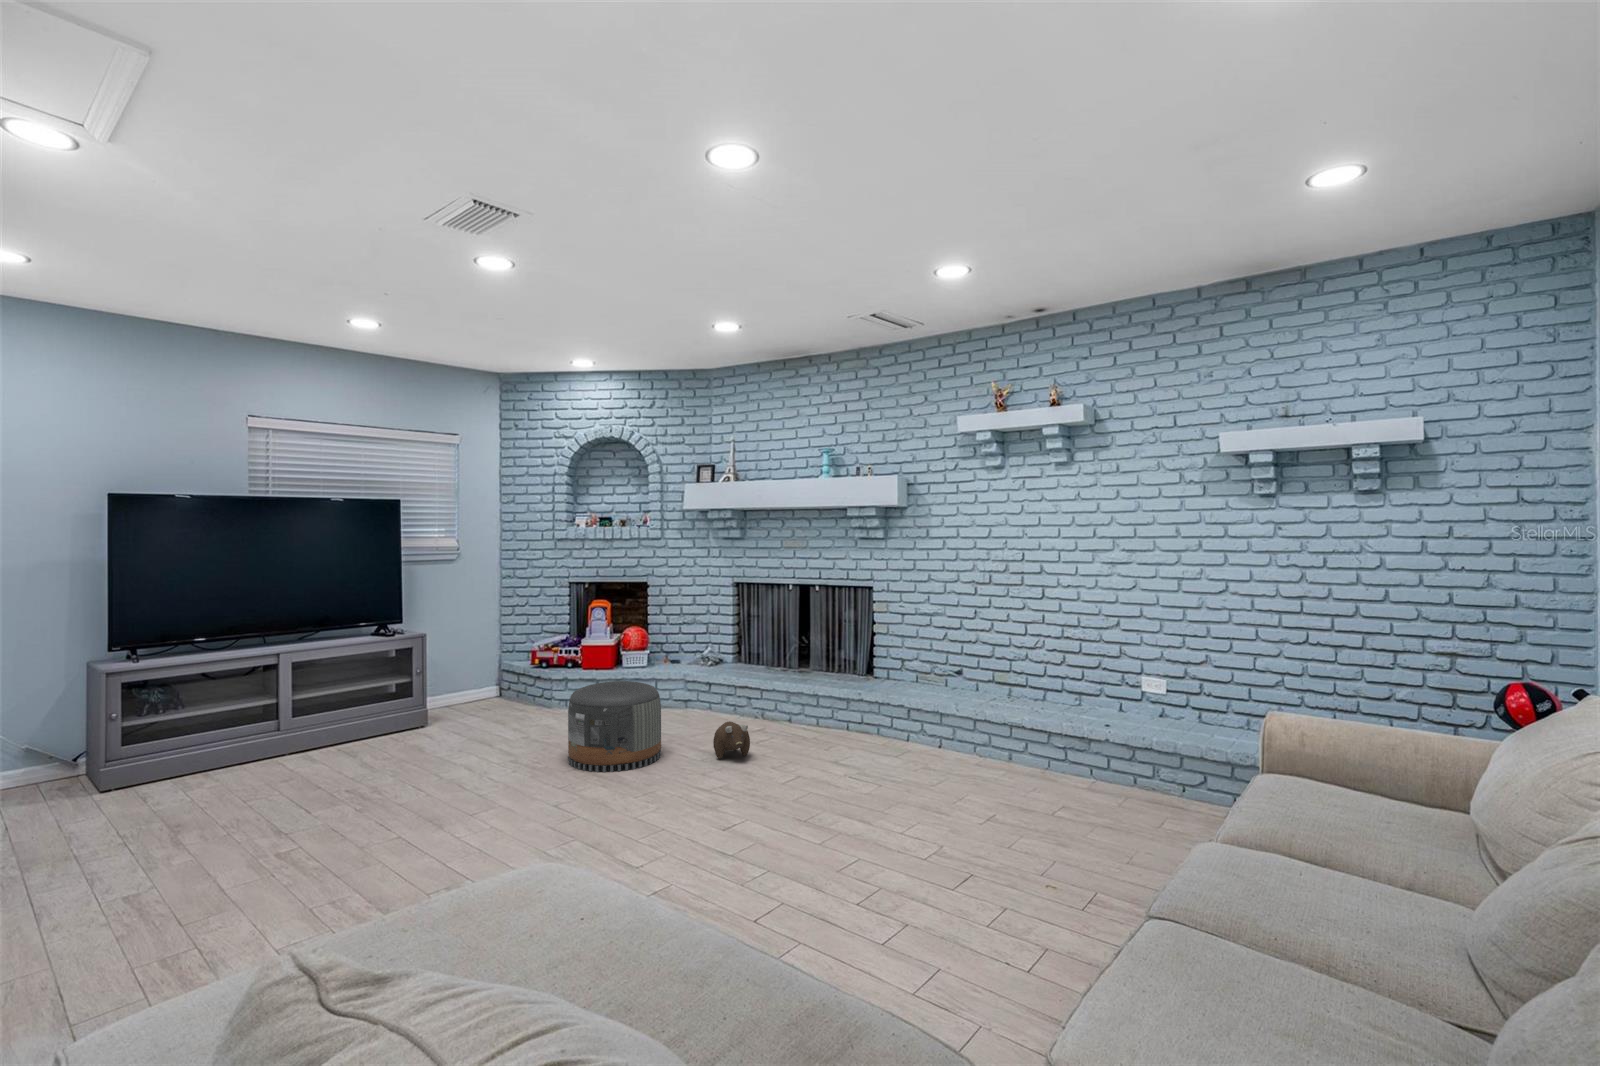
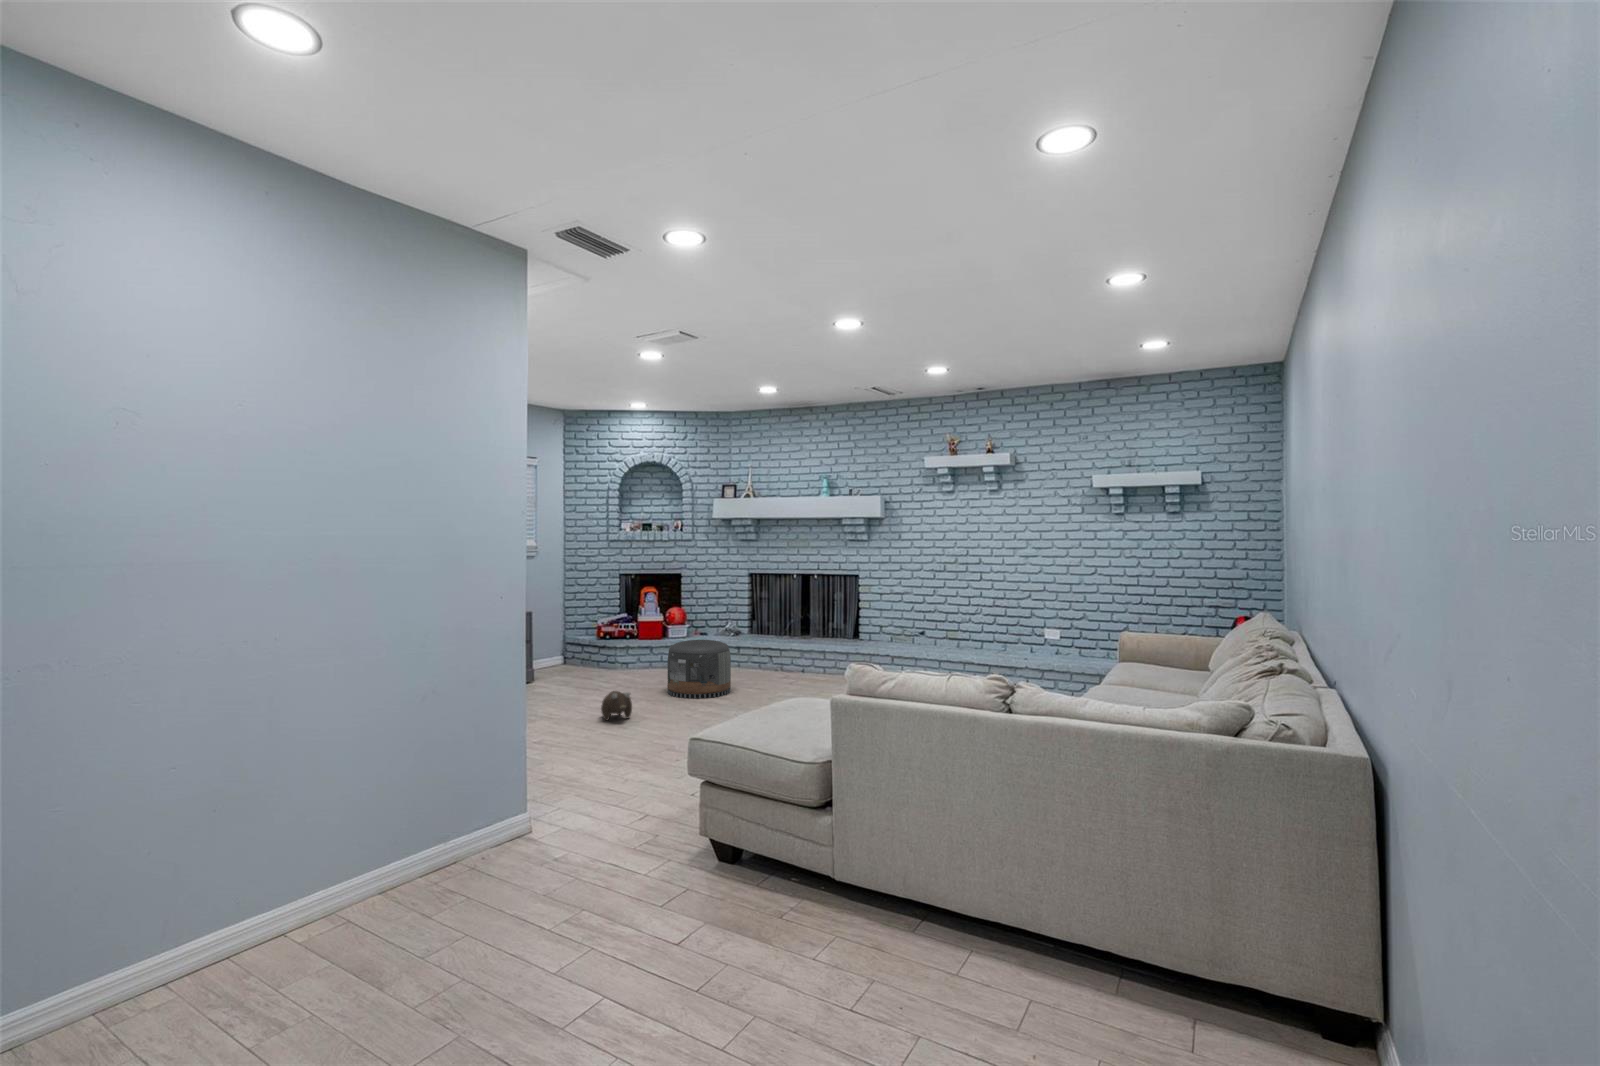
plush toy: present [713,721,750,759] -> present [601,691,632,721]

